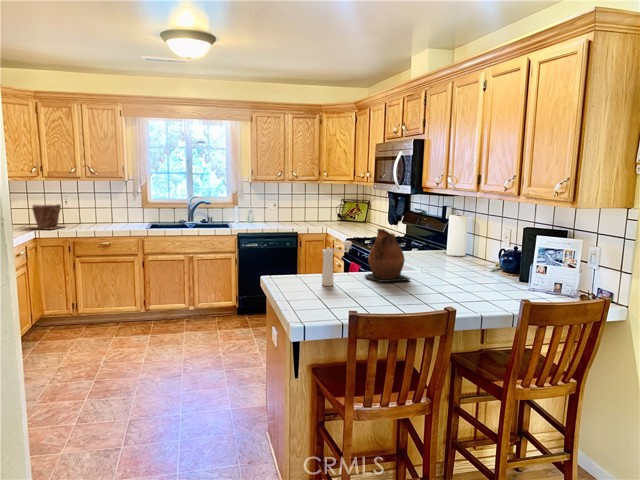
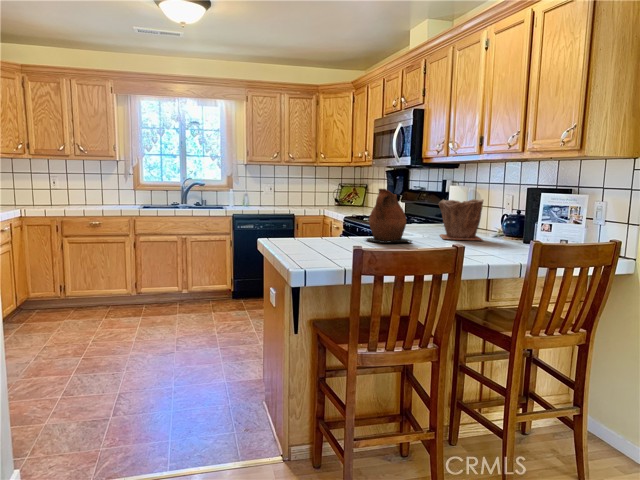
plant pot: present [32,204,63,229] -> present [439,199,483,241]
pepper mill: present [322,241,352,286] -> none [322,200,353,245]

